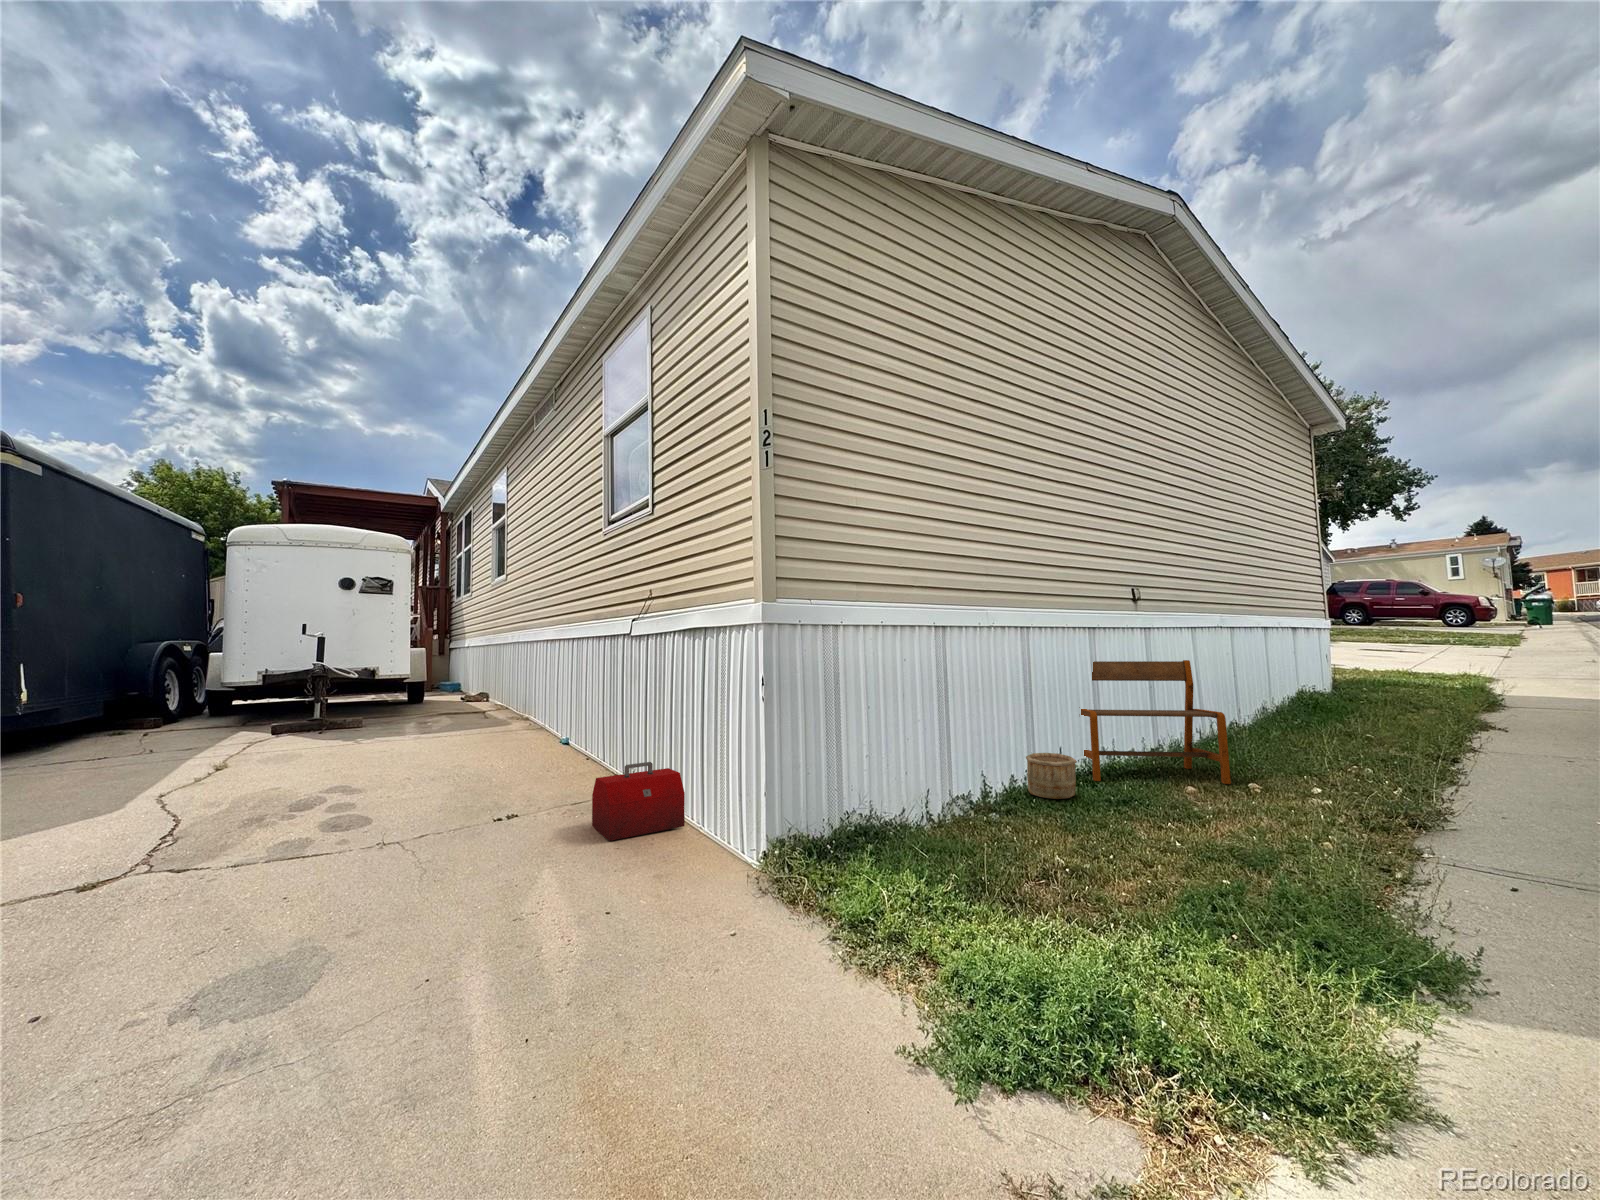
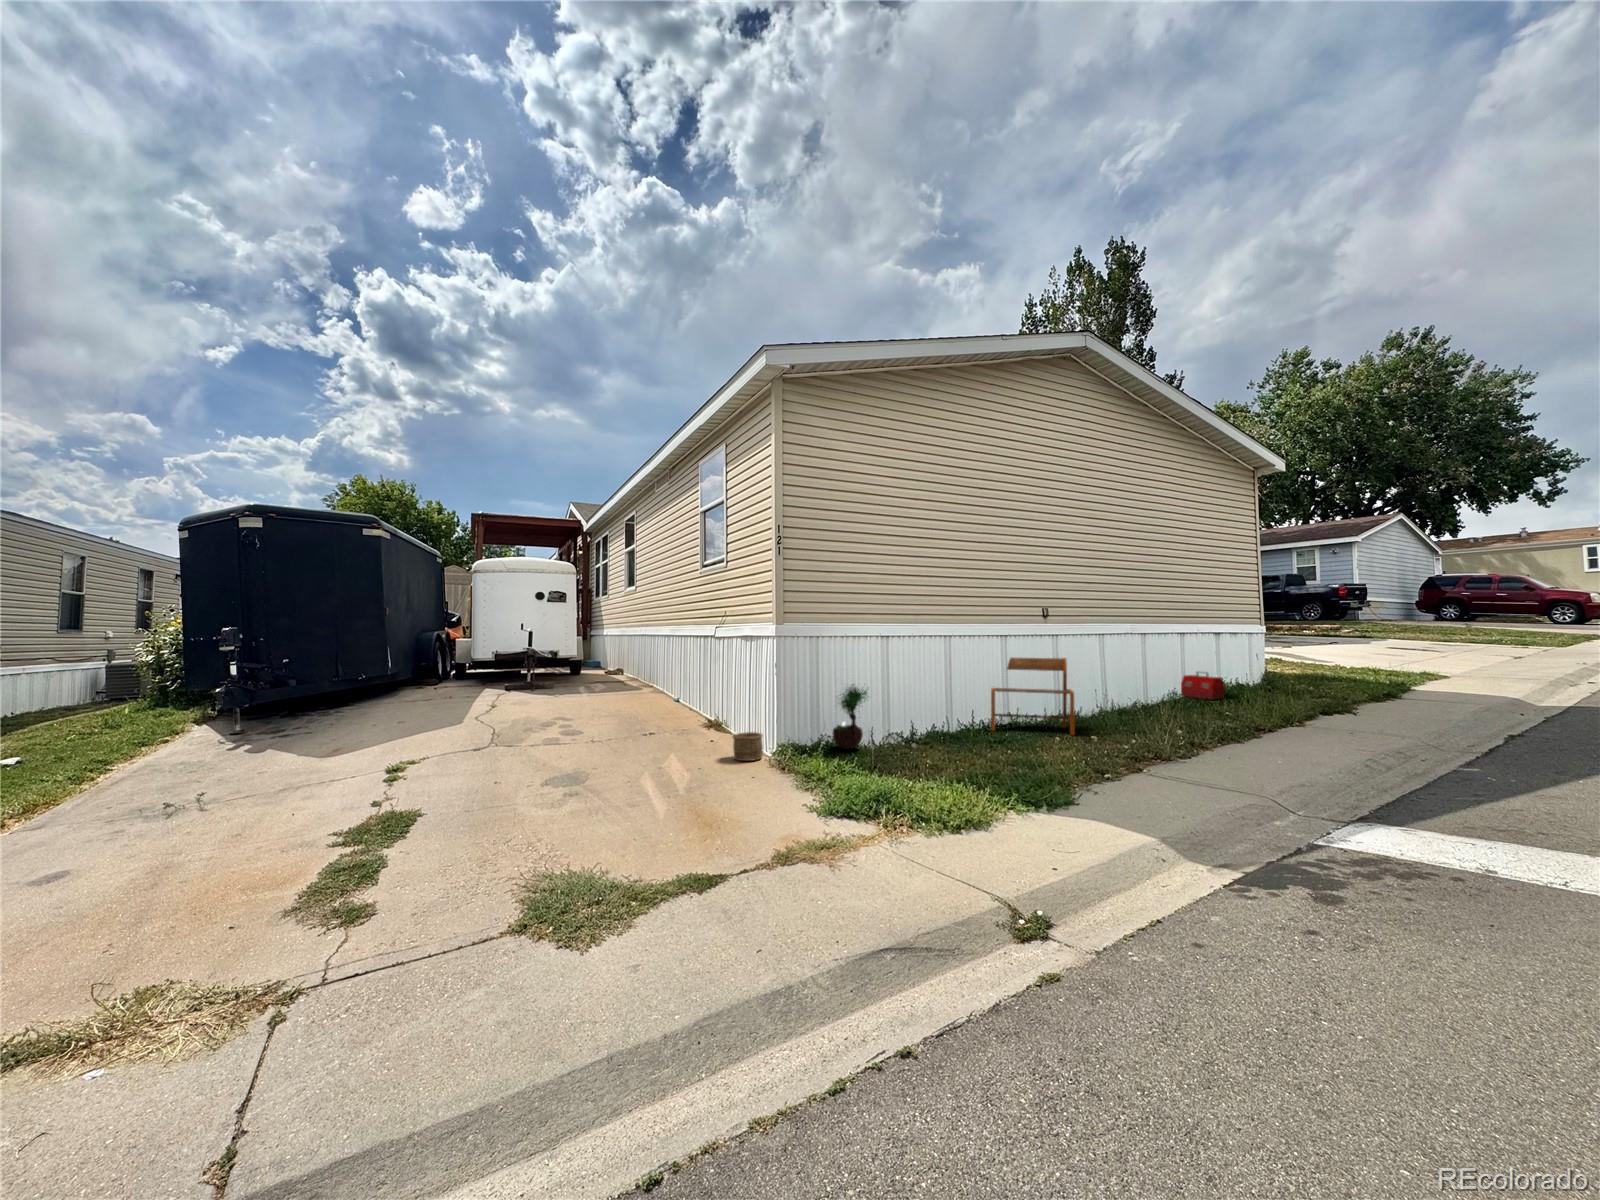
potted tree: none [871,705,948,839] -> present [833,684,869,749]
wooden bucket: present [1026,753,1077,799] -> present [733,732,763,761]
toolbox: present [592,762,685,841] -> present [1181,672,1225,700]

